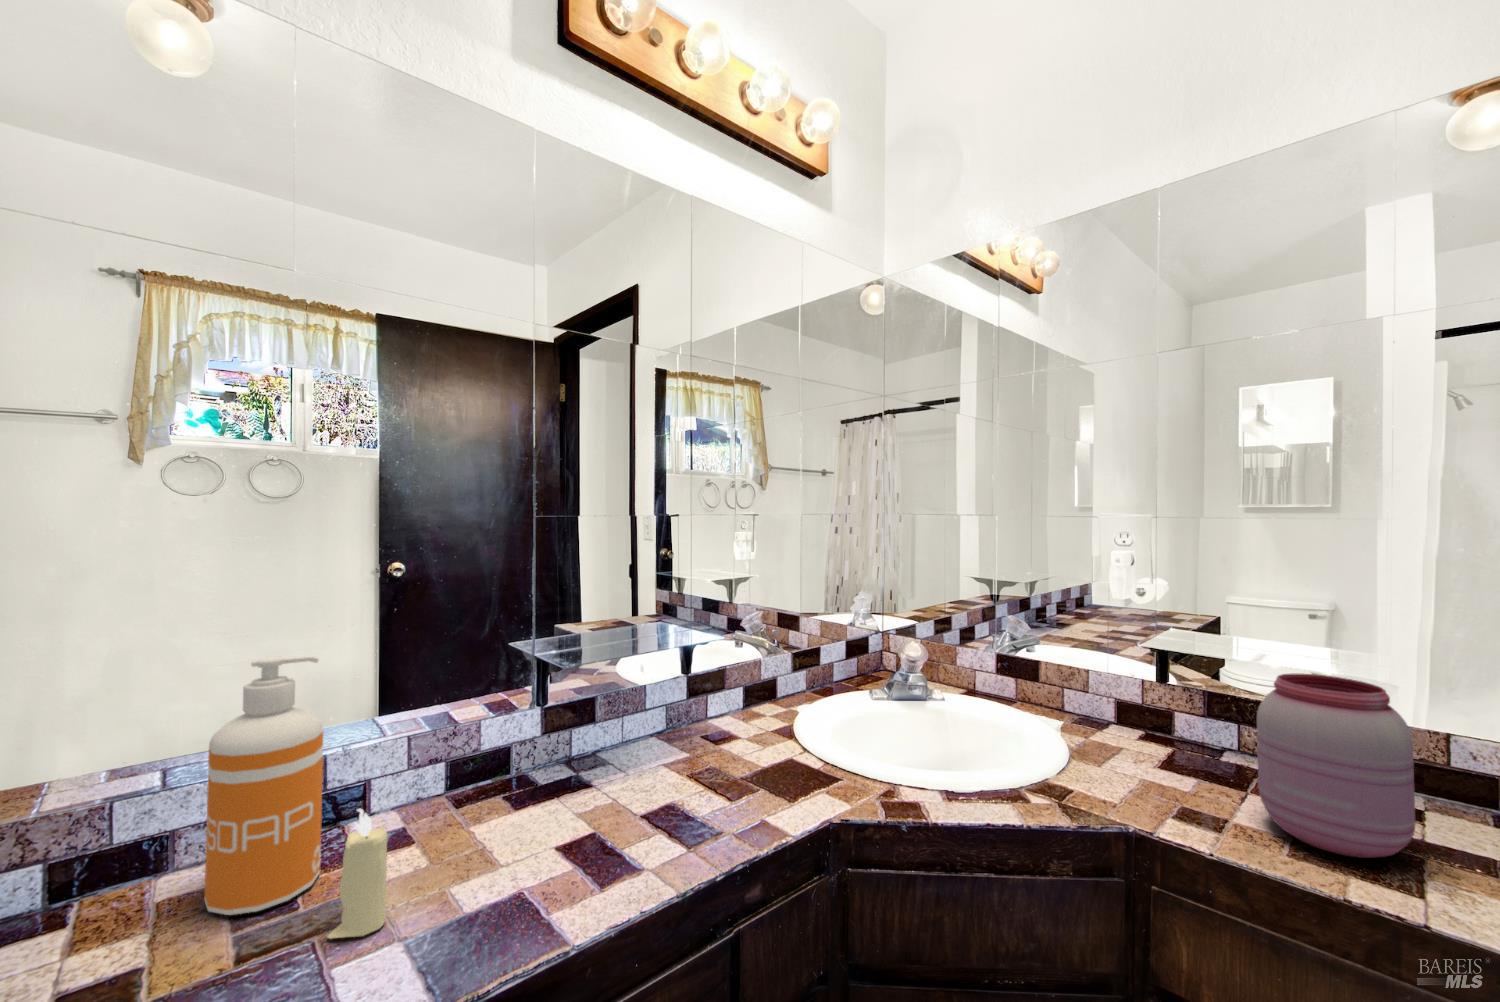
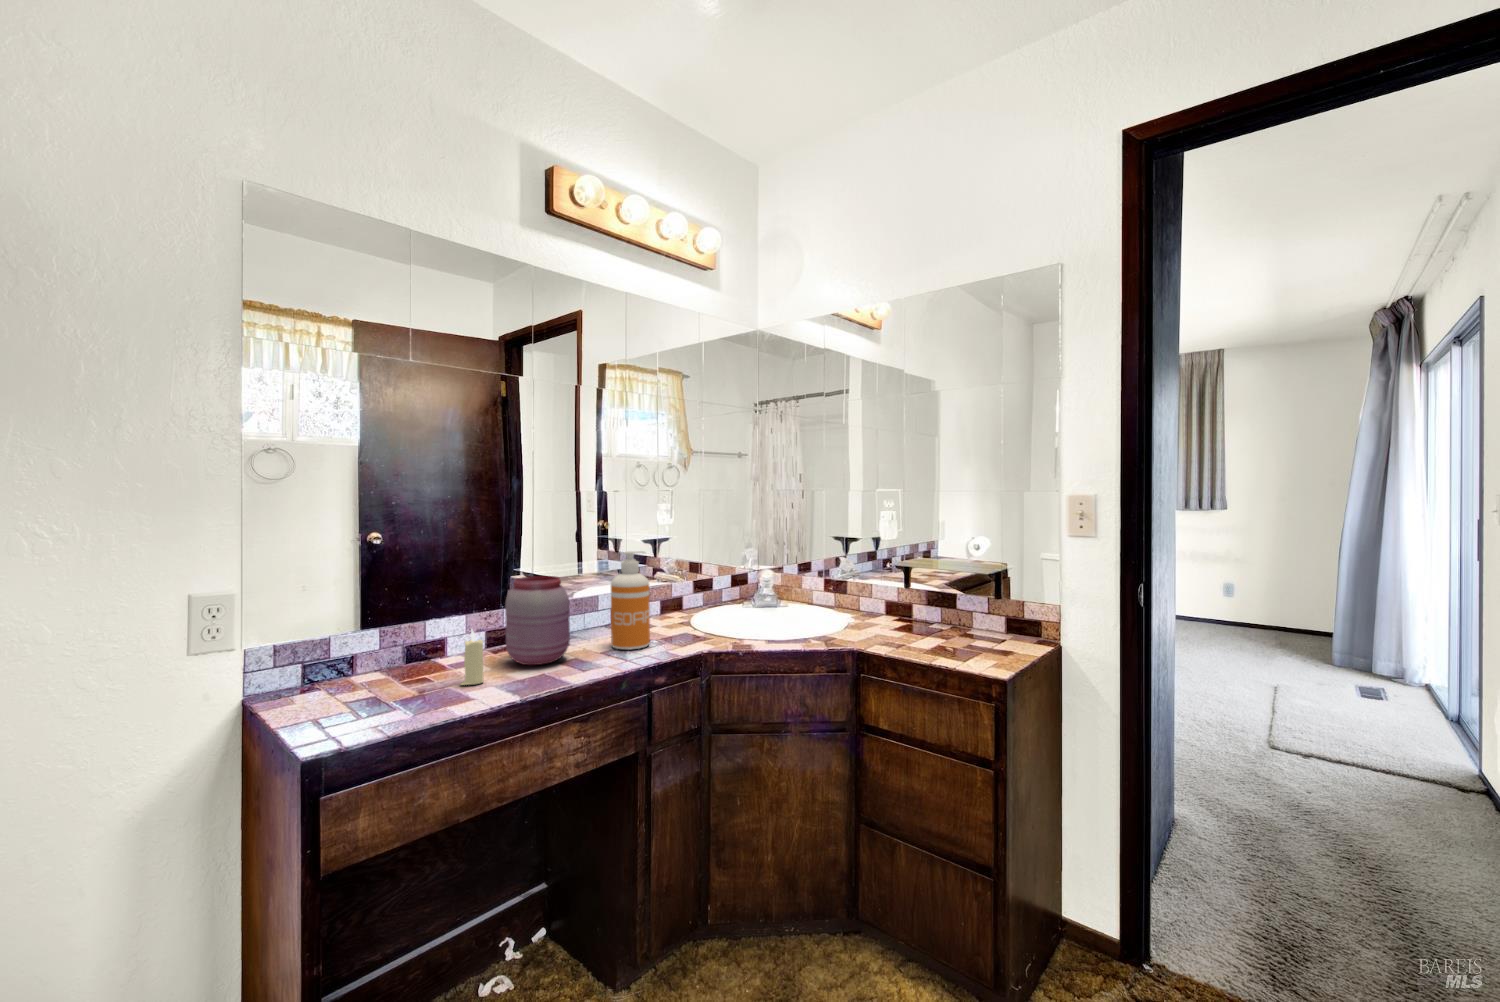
soap dispenser: present [205,656,324,915] -> present [611,551,650,650]
jar: present [1257,674,1415,858] -> present [505,576,570,665]

